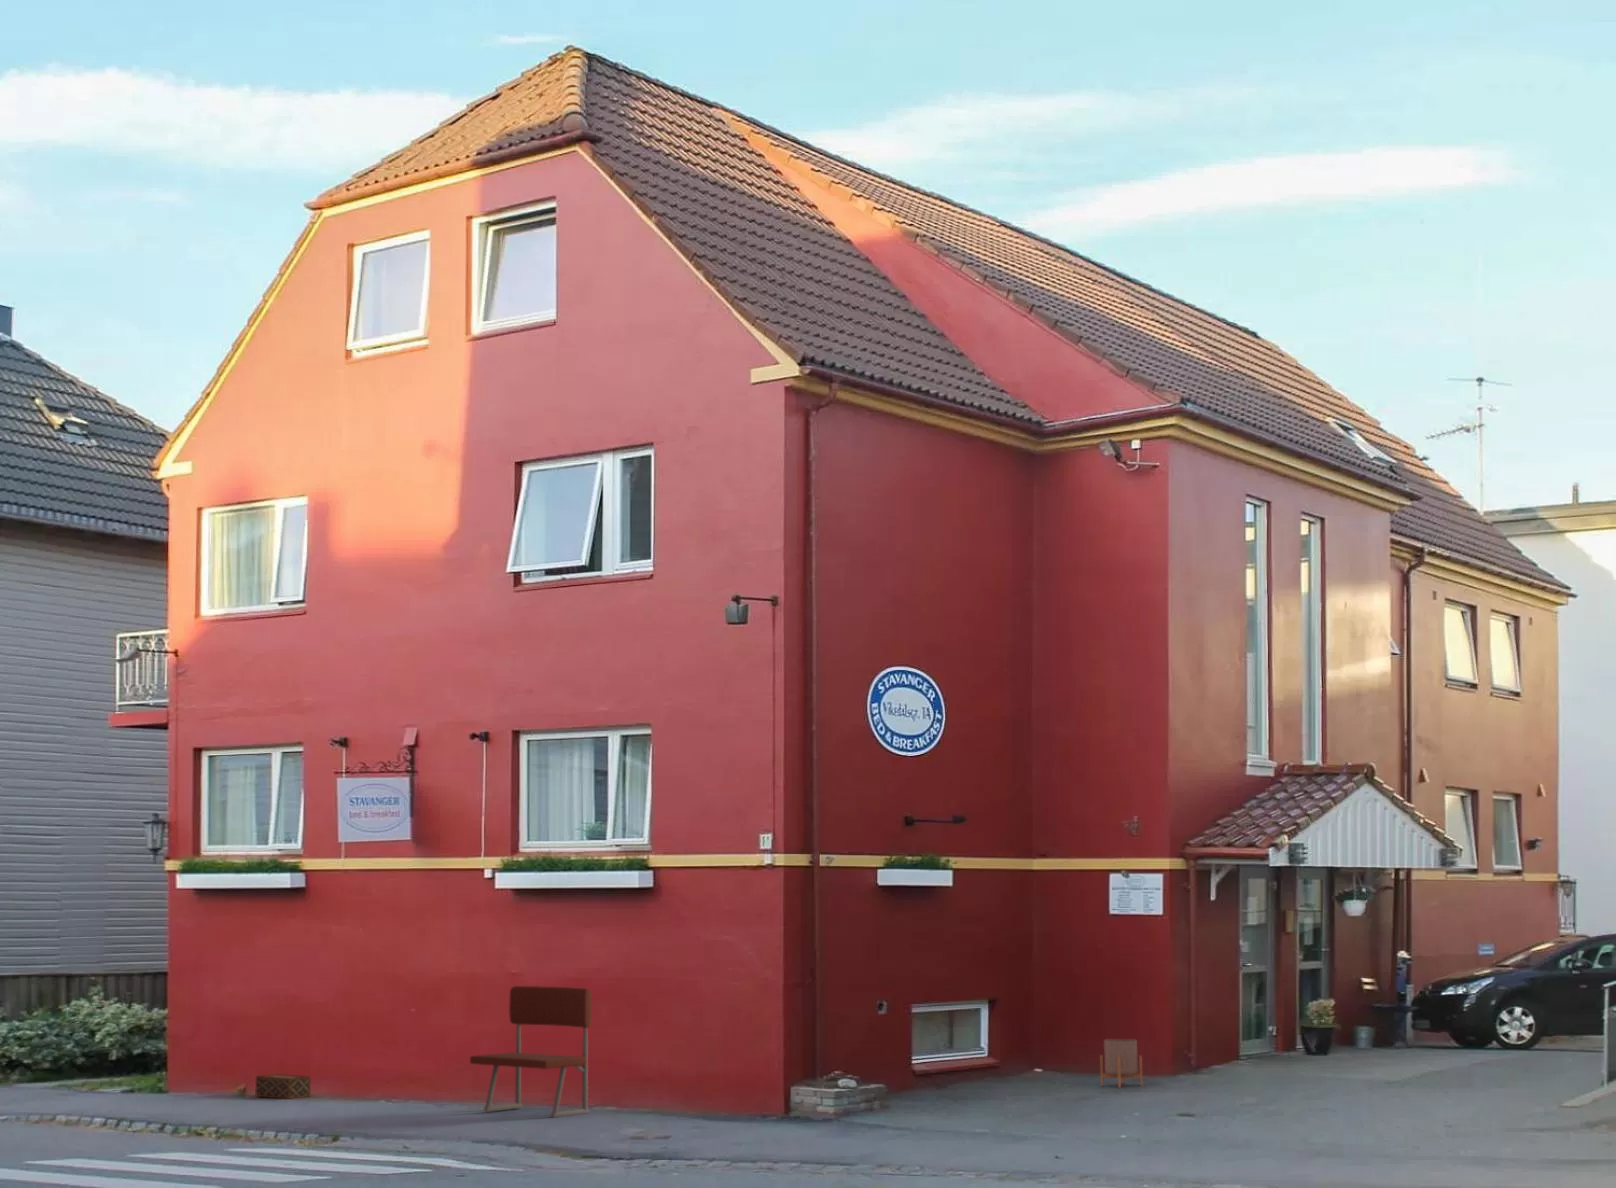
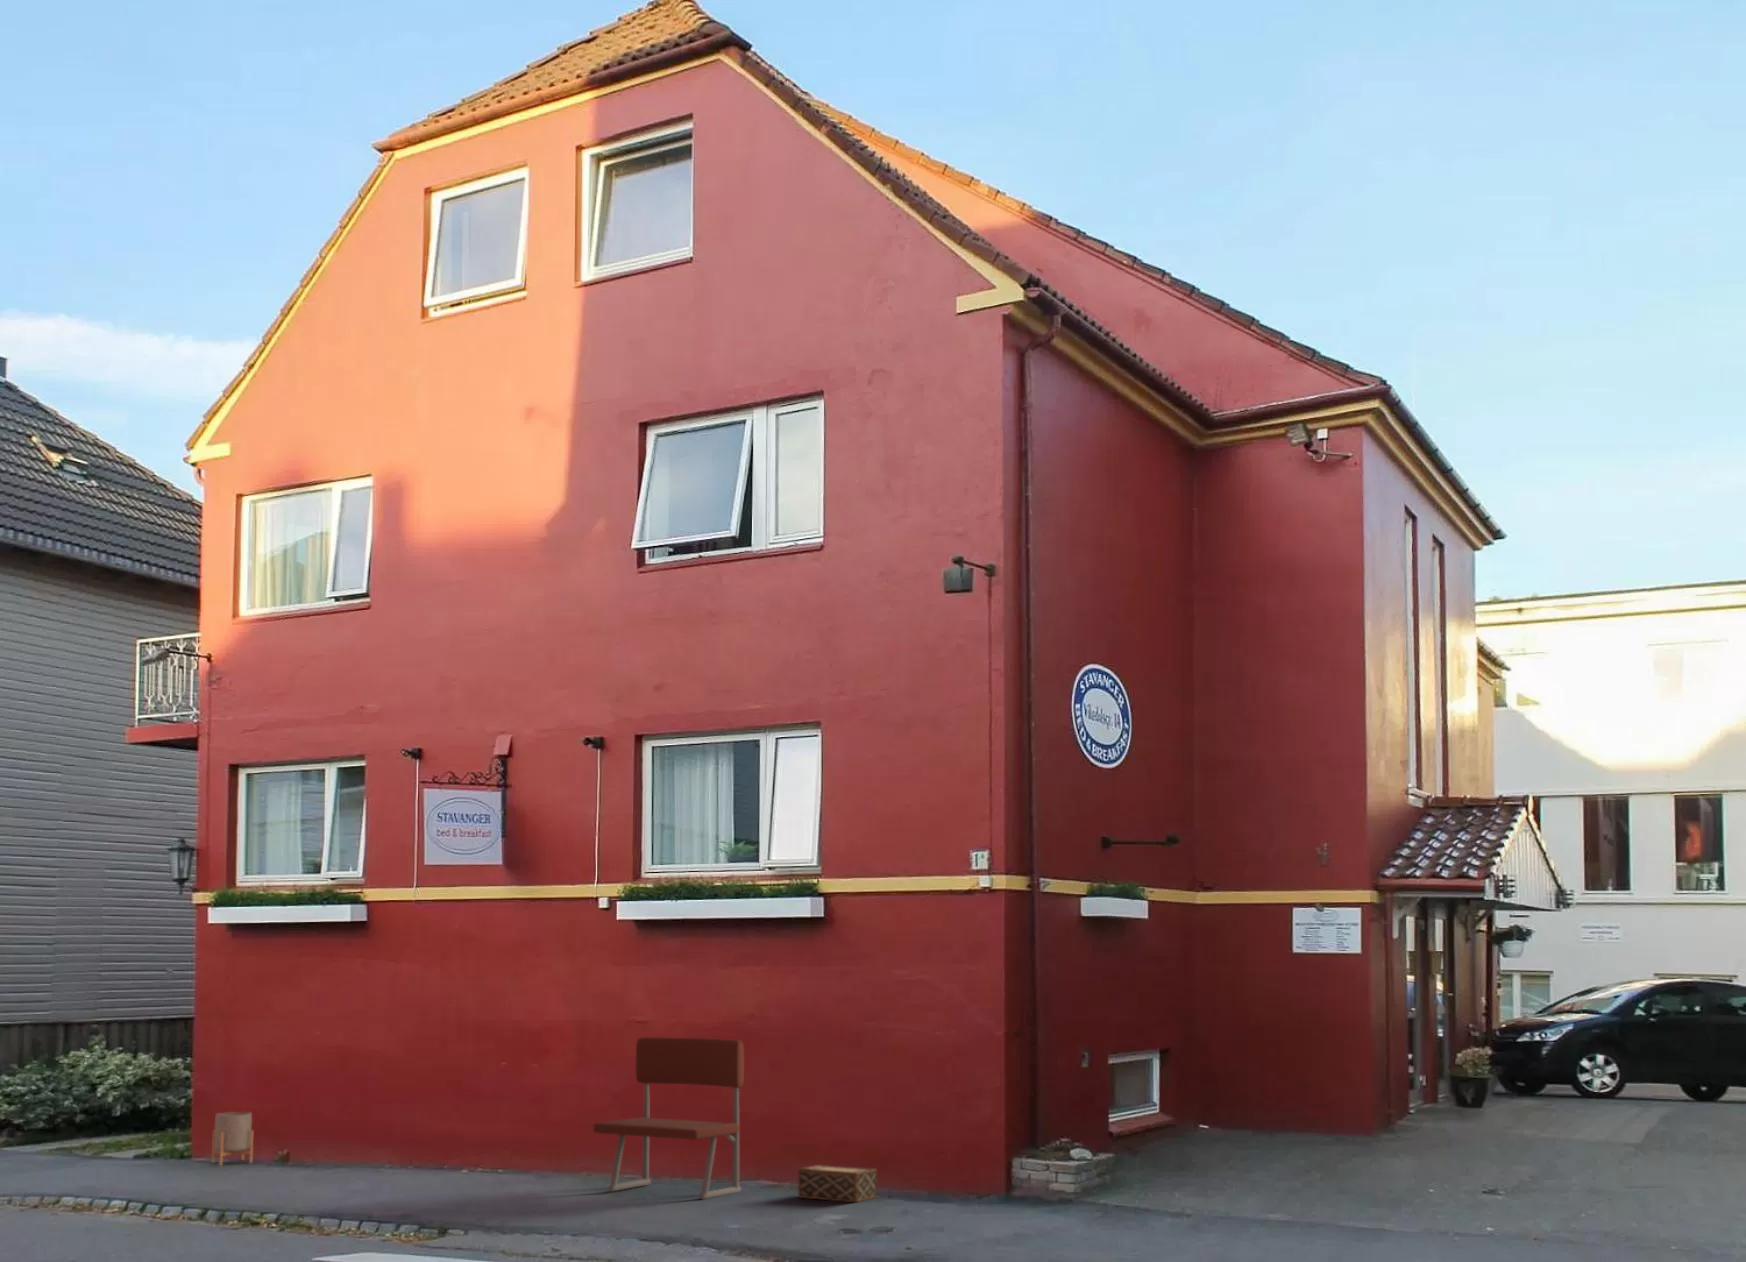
planter: present [1100,1039,1143,1088] -> present [212,1112,254,1165]
woven basket: present [255,1074,311,1099] -> present [798,1165,878,1202]

